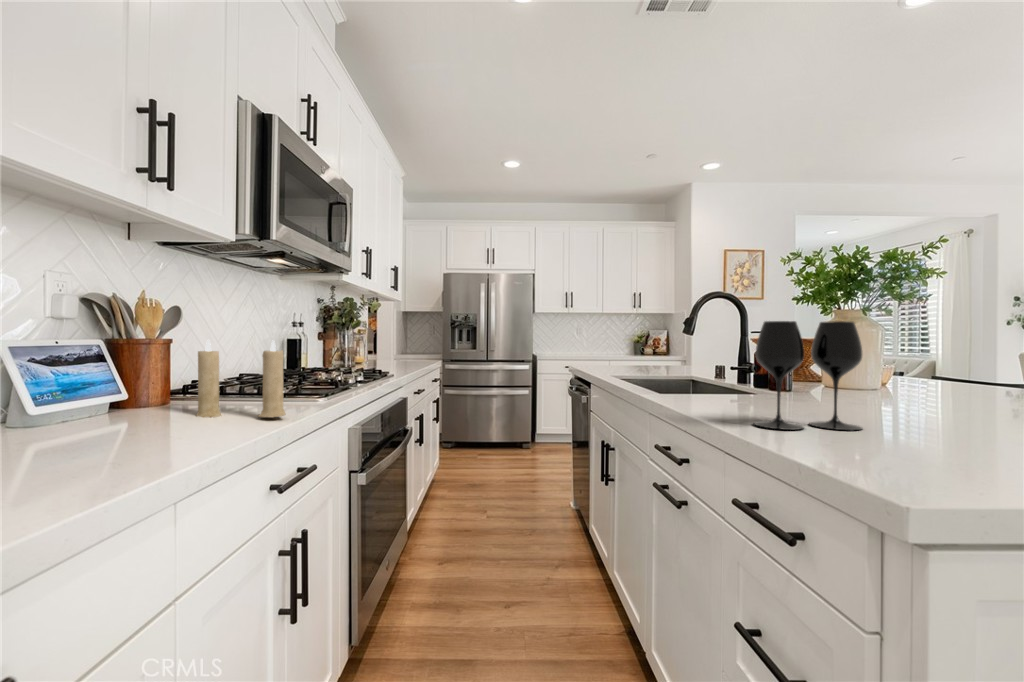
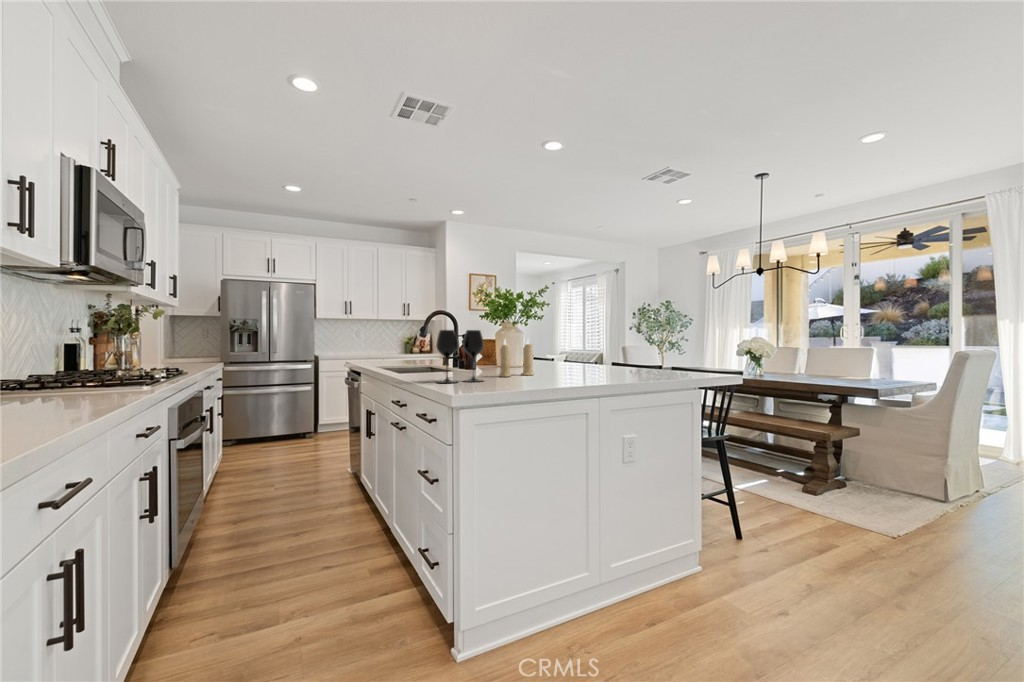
candle: present [196,340,286,417] -> present [499,340,534,377]

